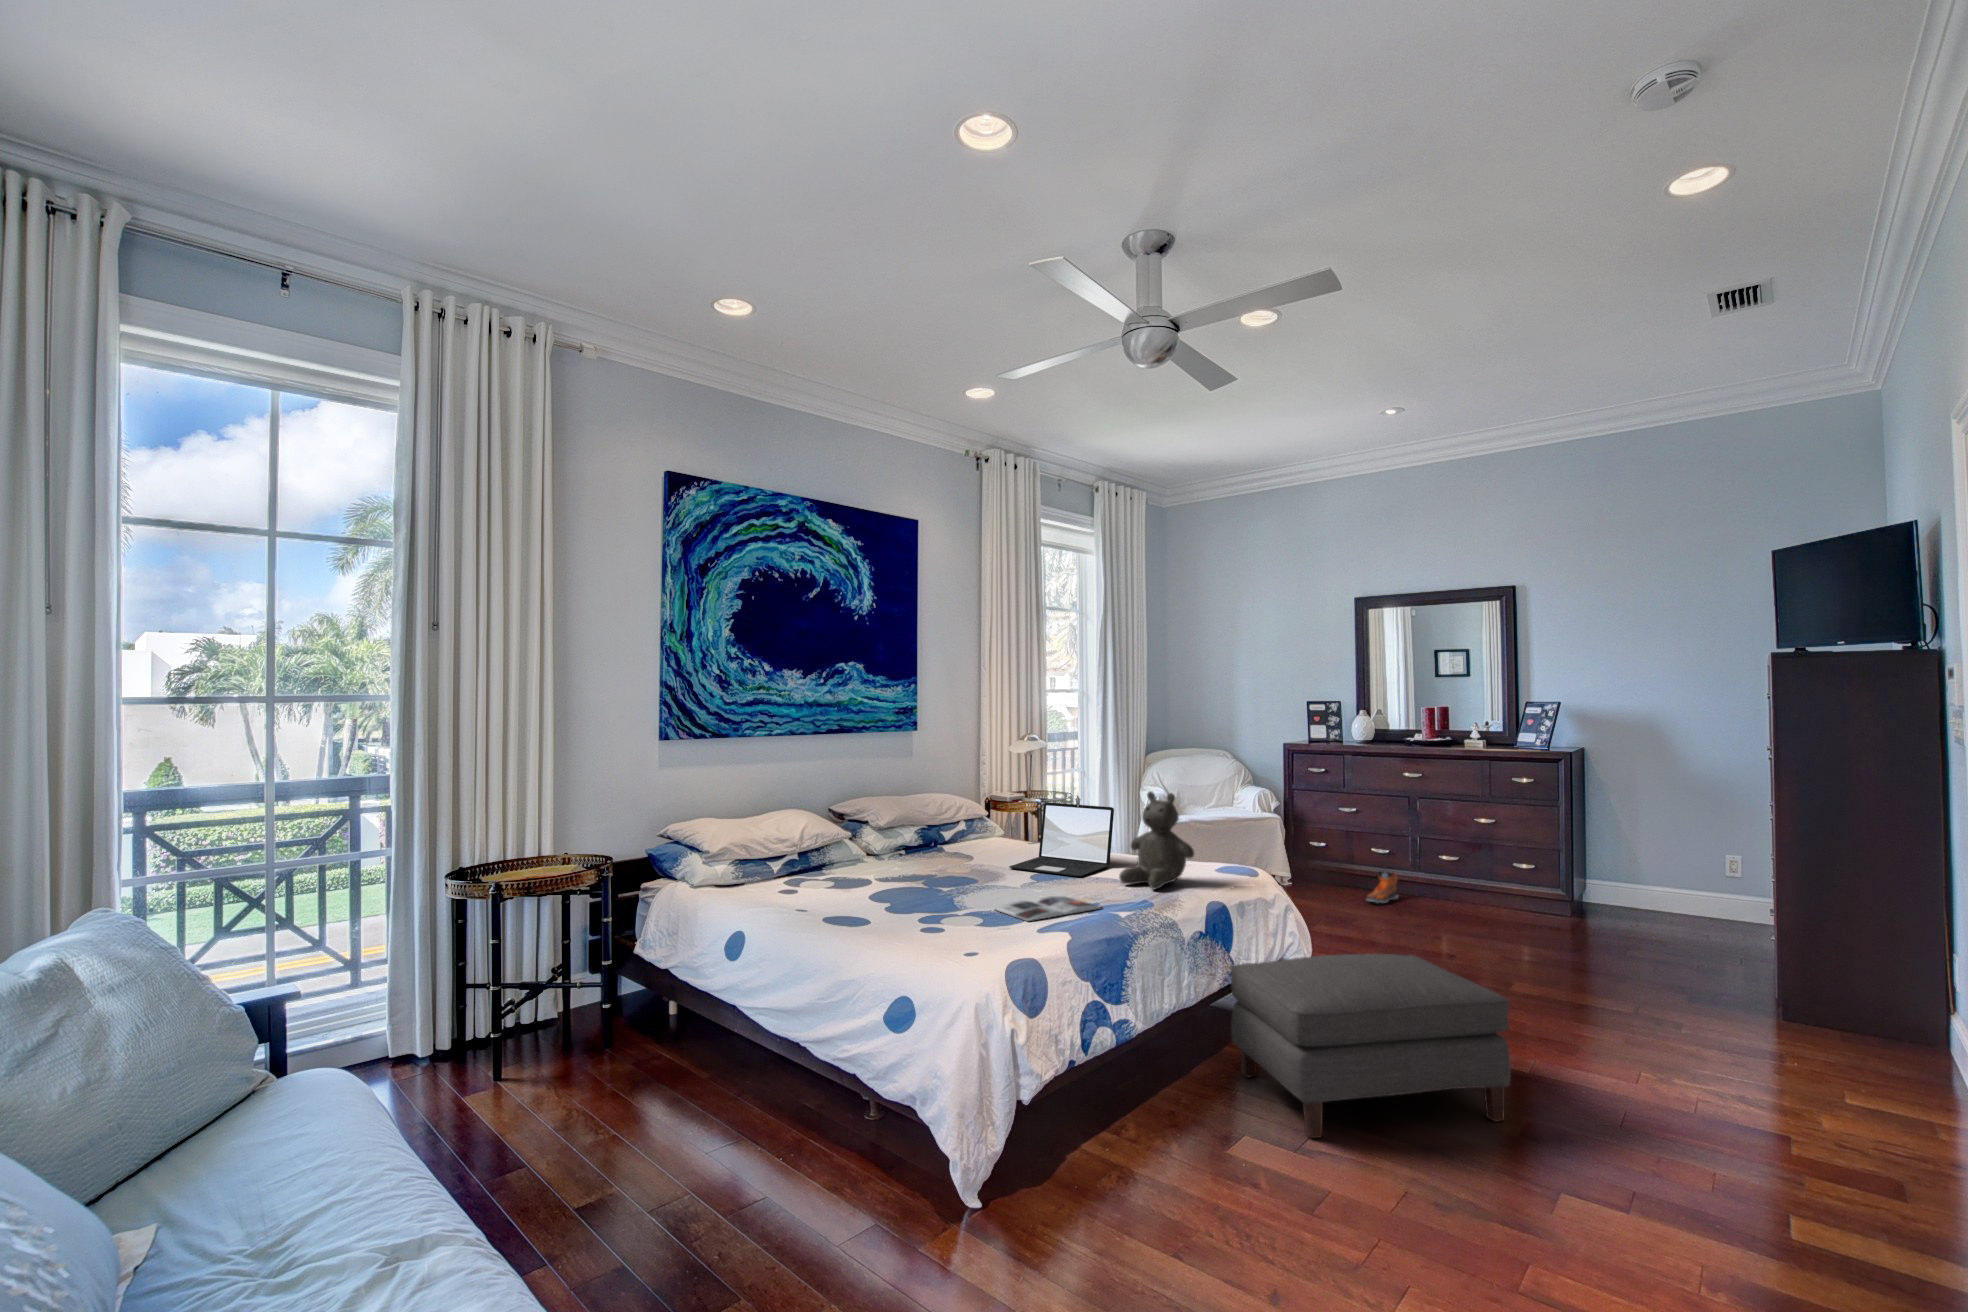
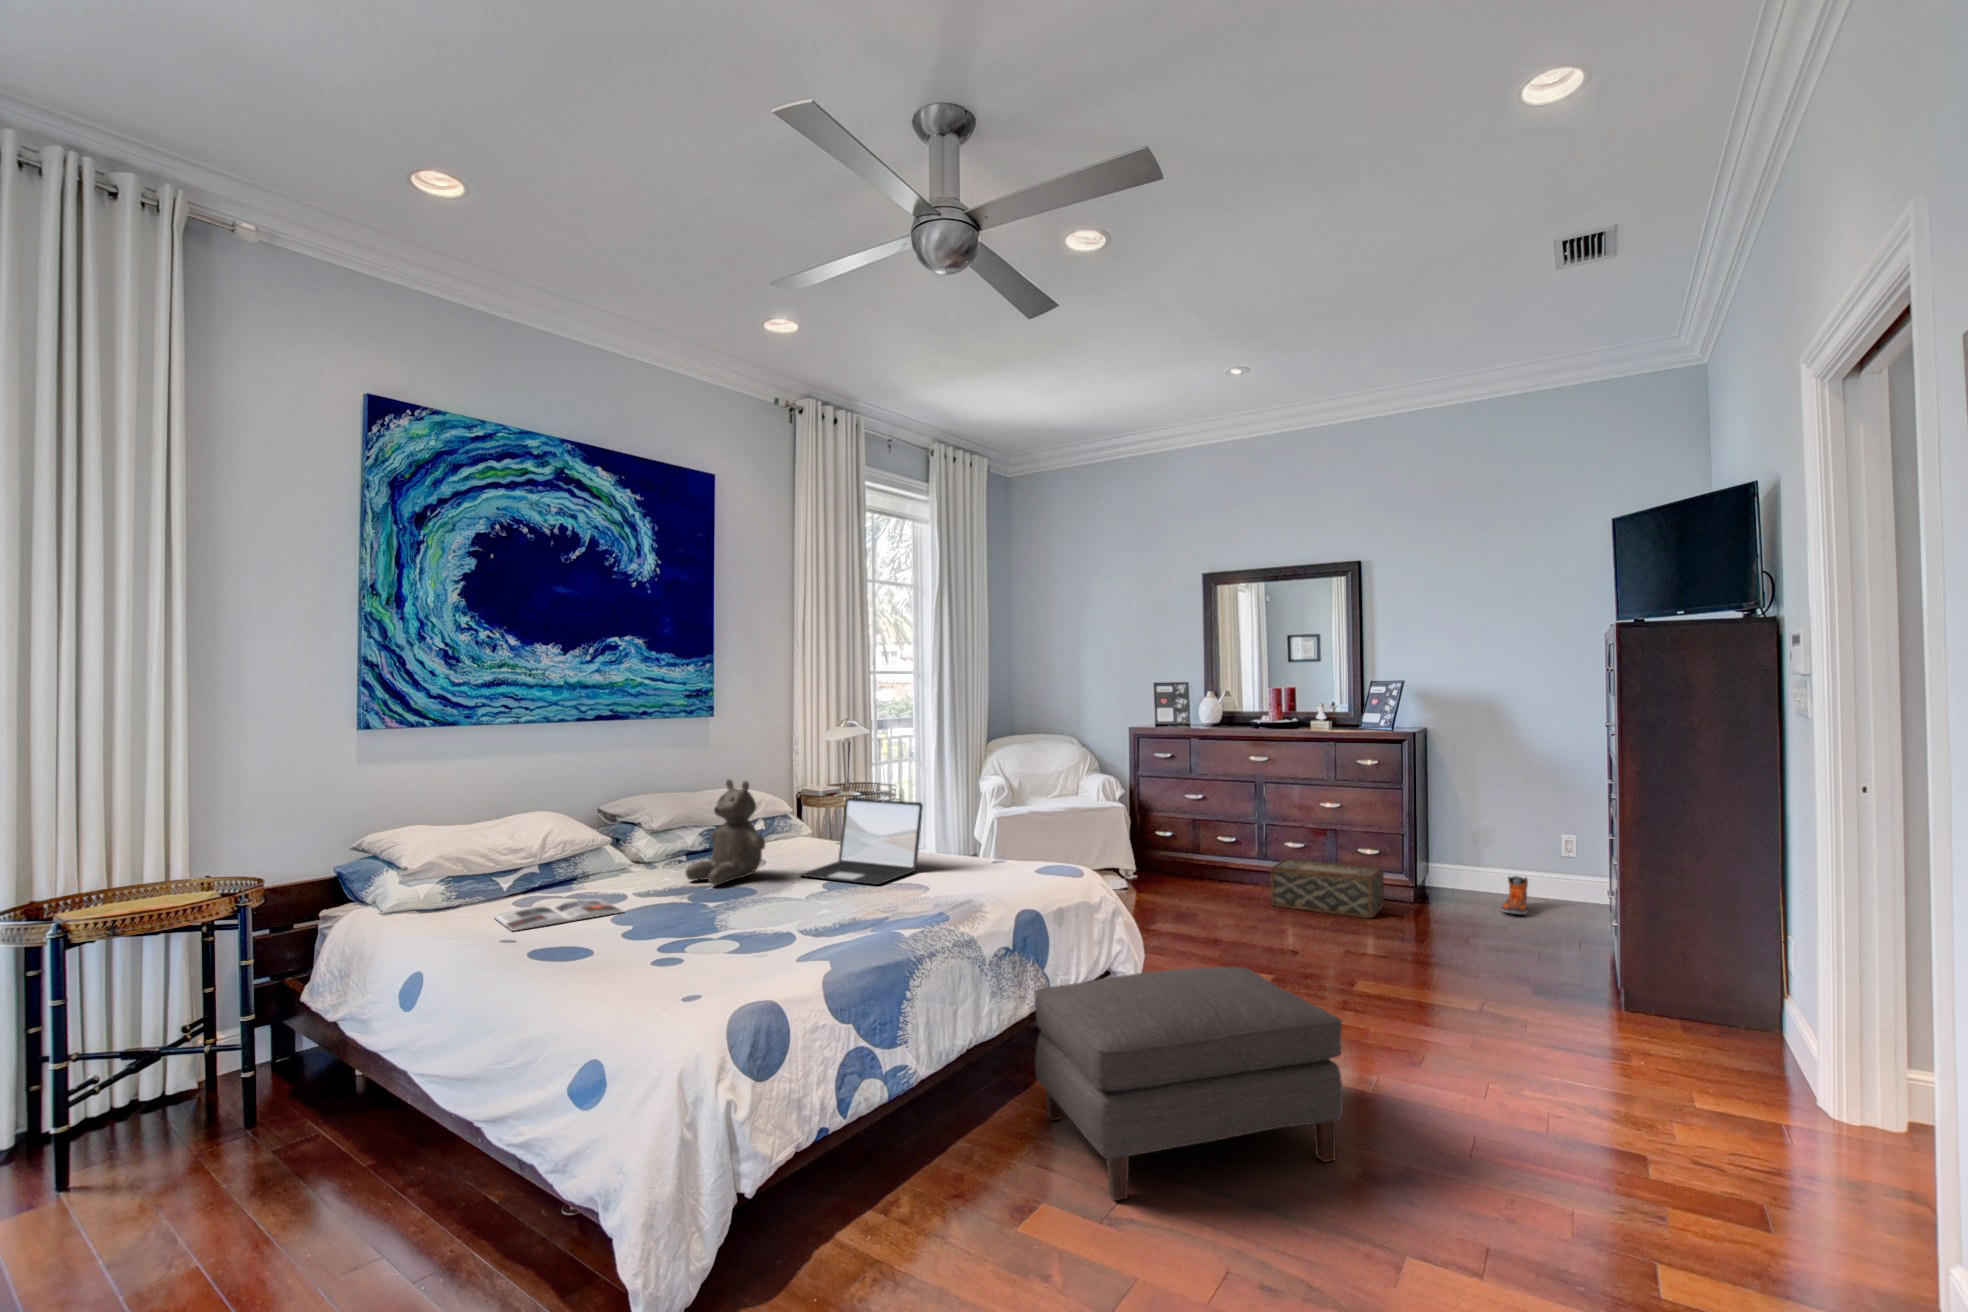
teddy bear: present [1119,791,1194,889] -> present [686,779,765,885]
woven basket: none [1426,869,1541,927] -> present [1271,859,1384,918]
sneaker: present [1366,871,1398,903] -> present [1502,876,1528,914]
magazine: present [995,896,1103,921] -> present [495,899,623,931]

